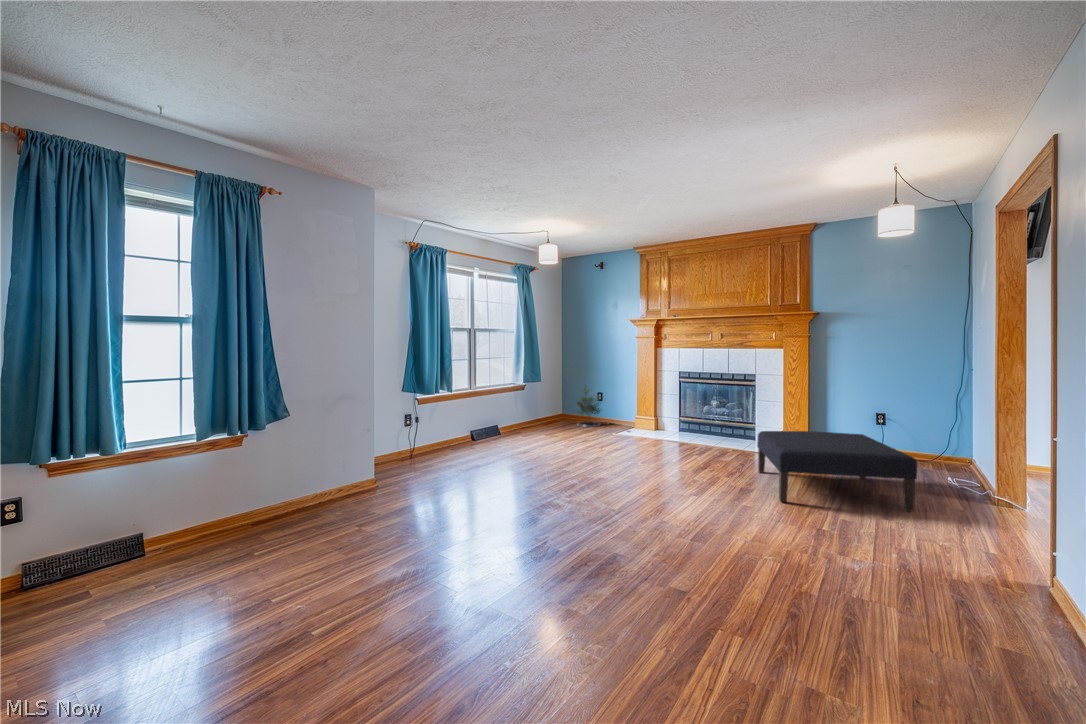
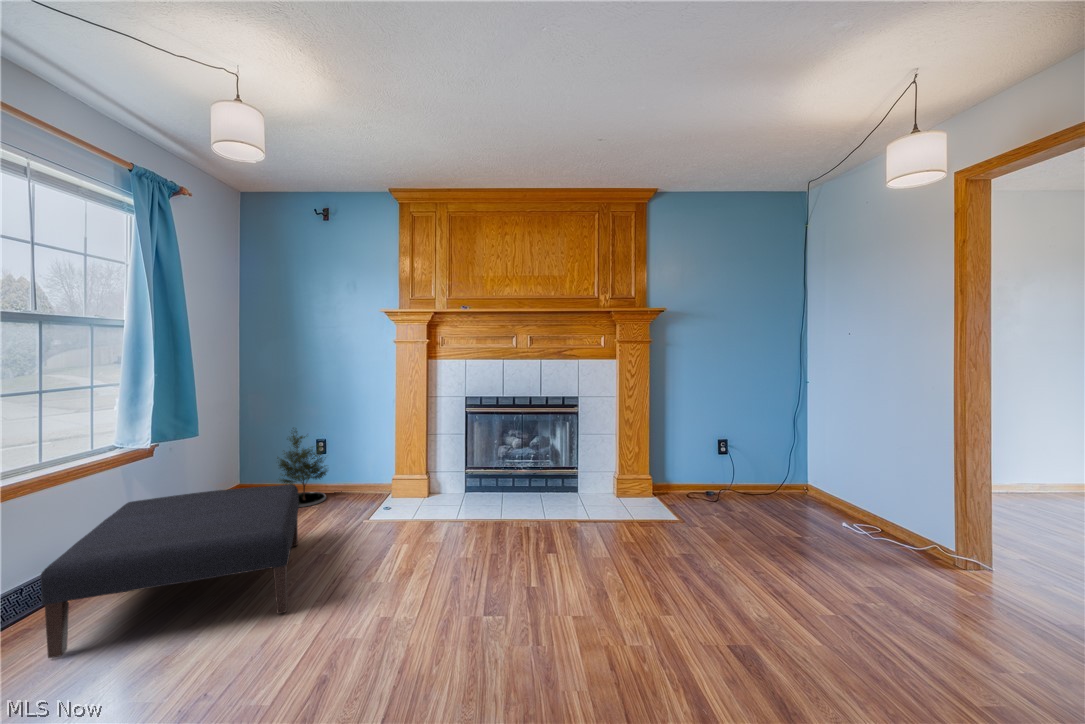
ottoman: present [757,431,917,511] -> present [41,484,300,658]

